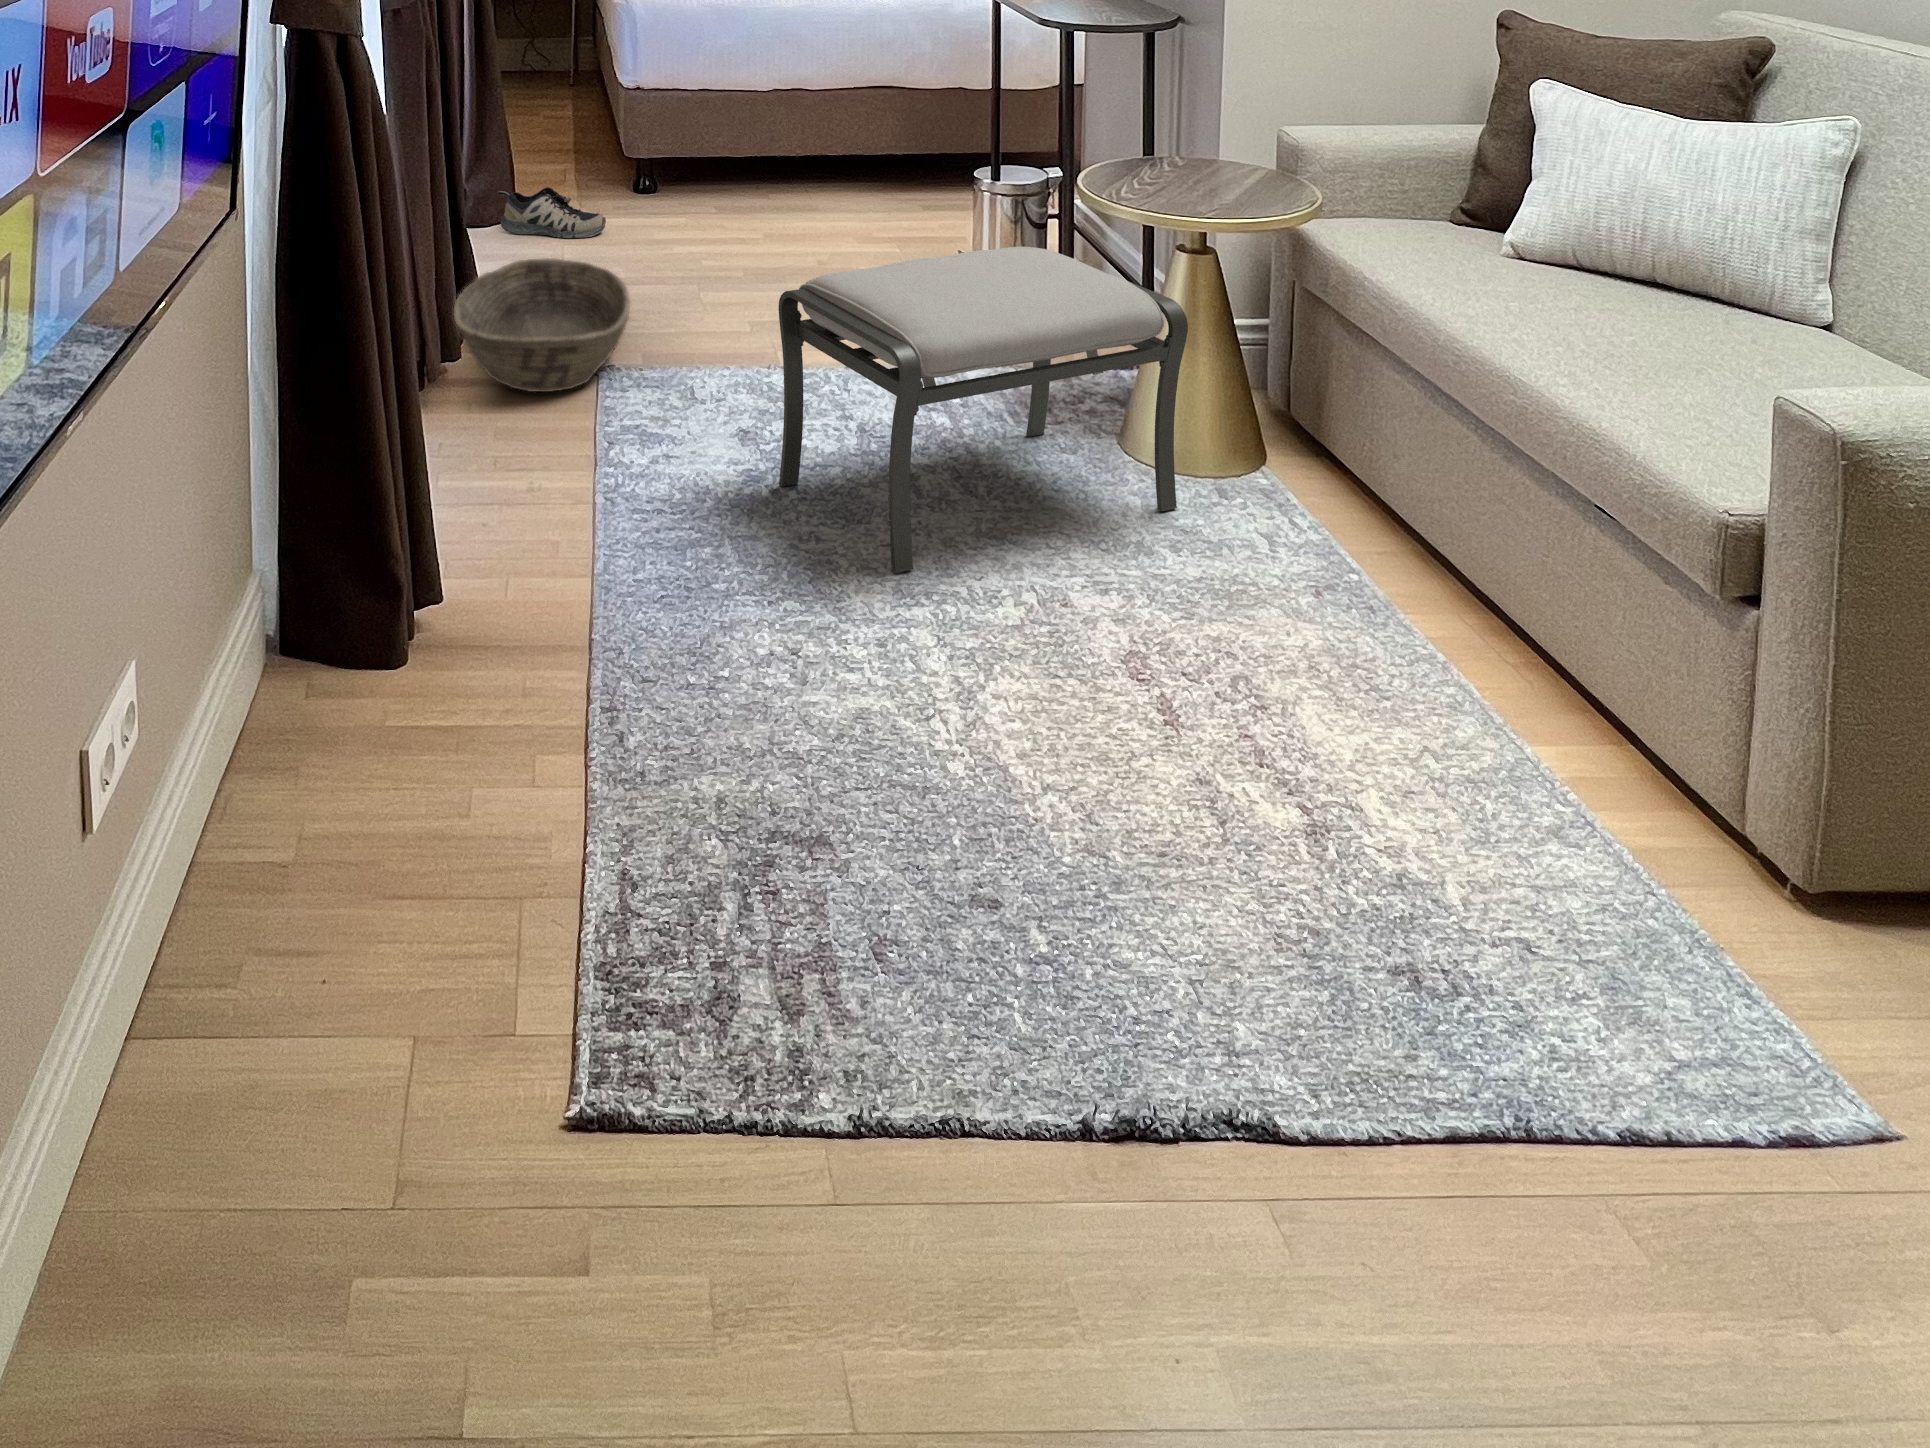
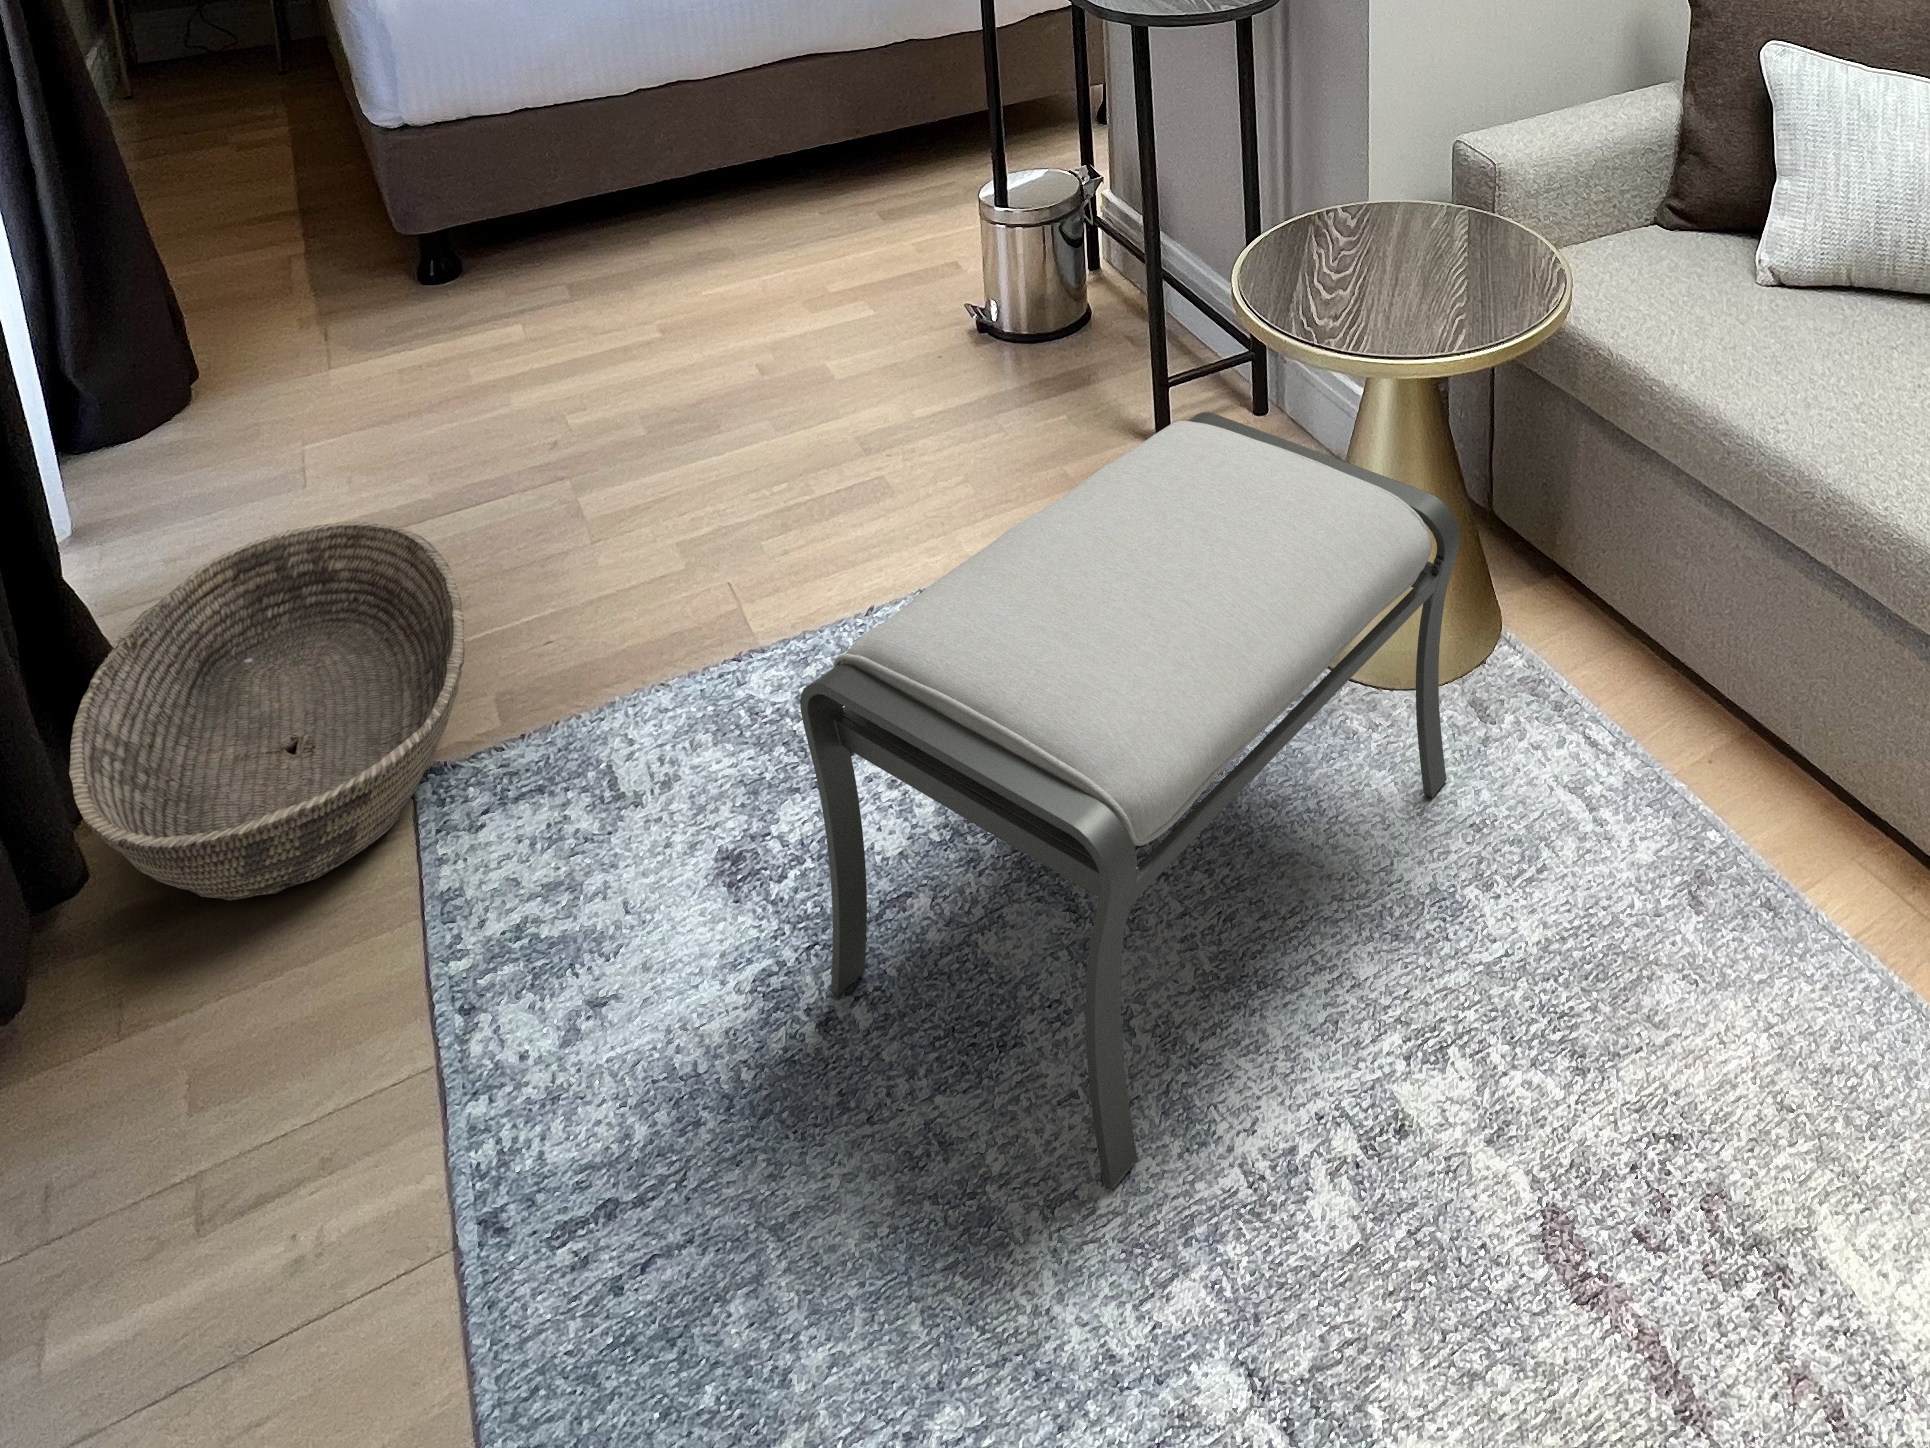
shoe: present [497,187,606,238] -> none [161,329,384,423]

